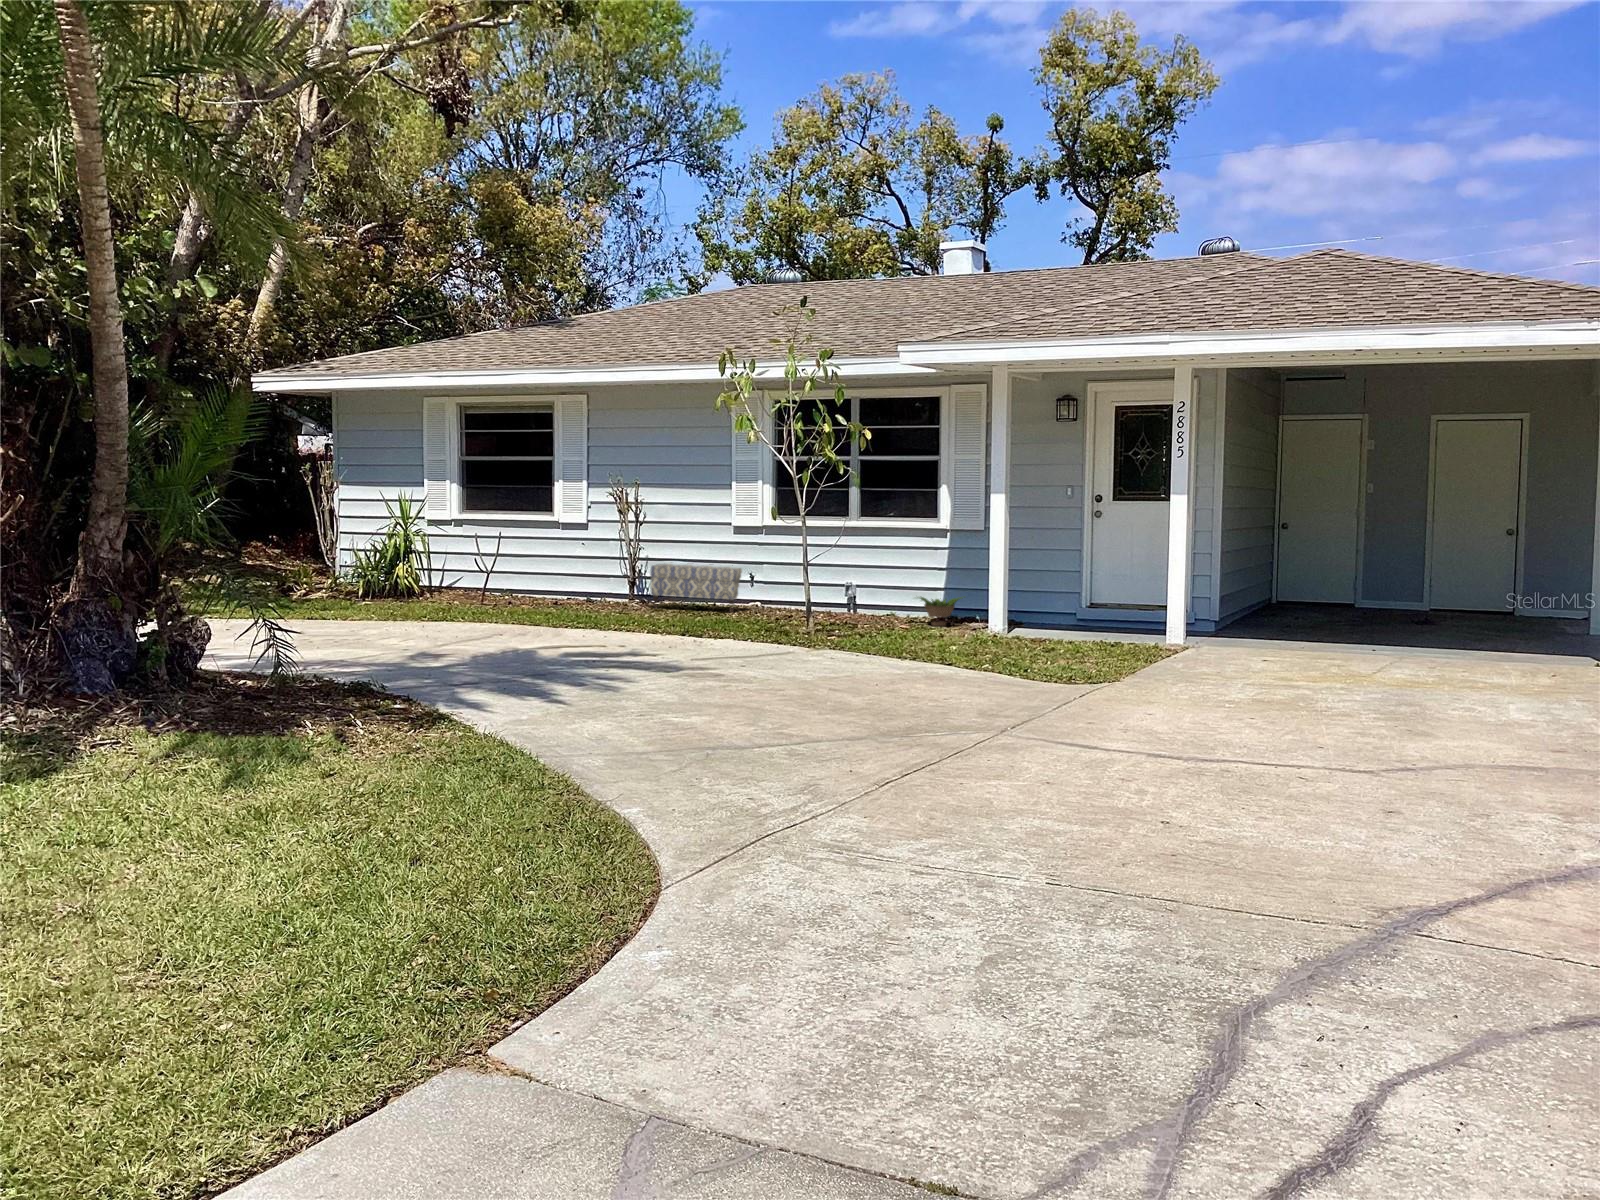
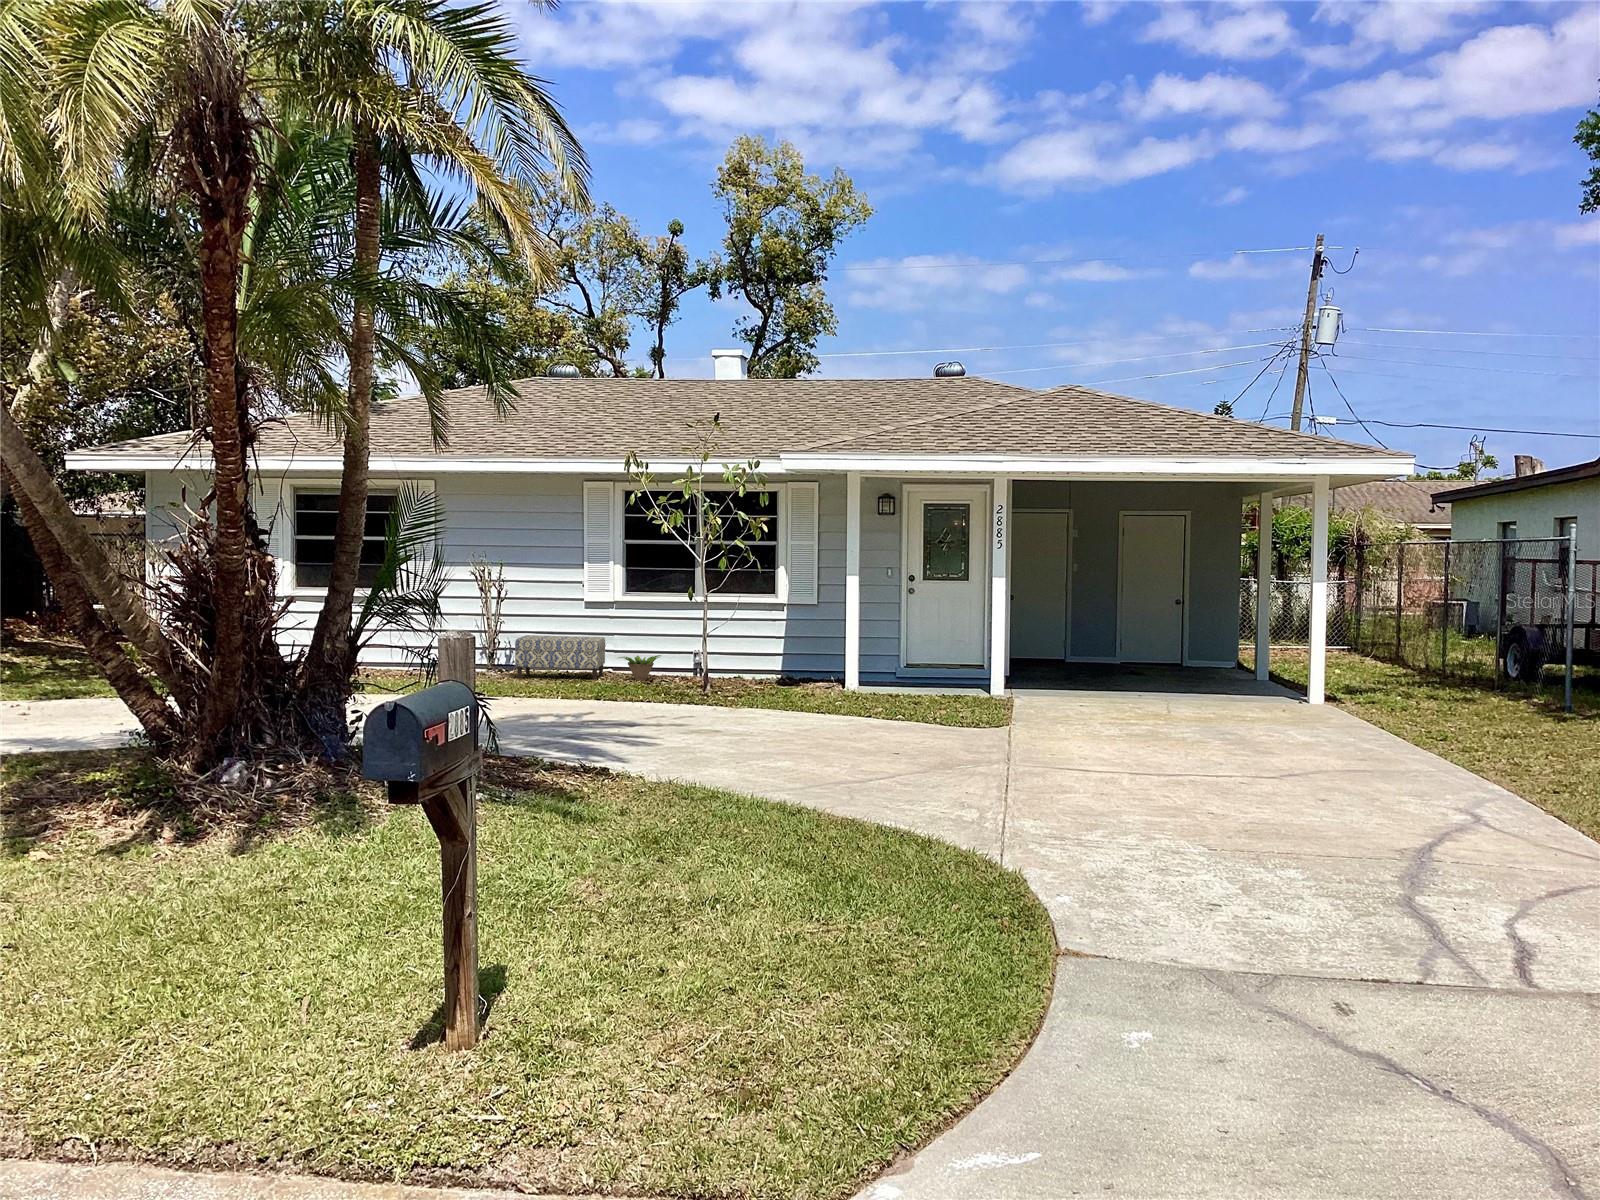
decorative plant: present [919,597,962,626] -> present [619,655,661,680]

